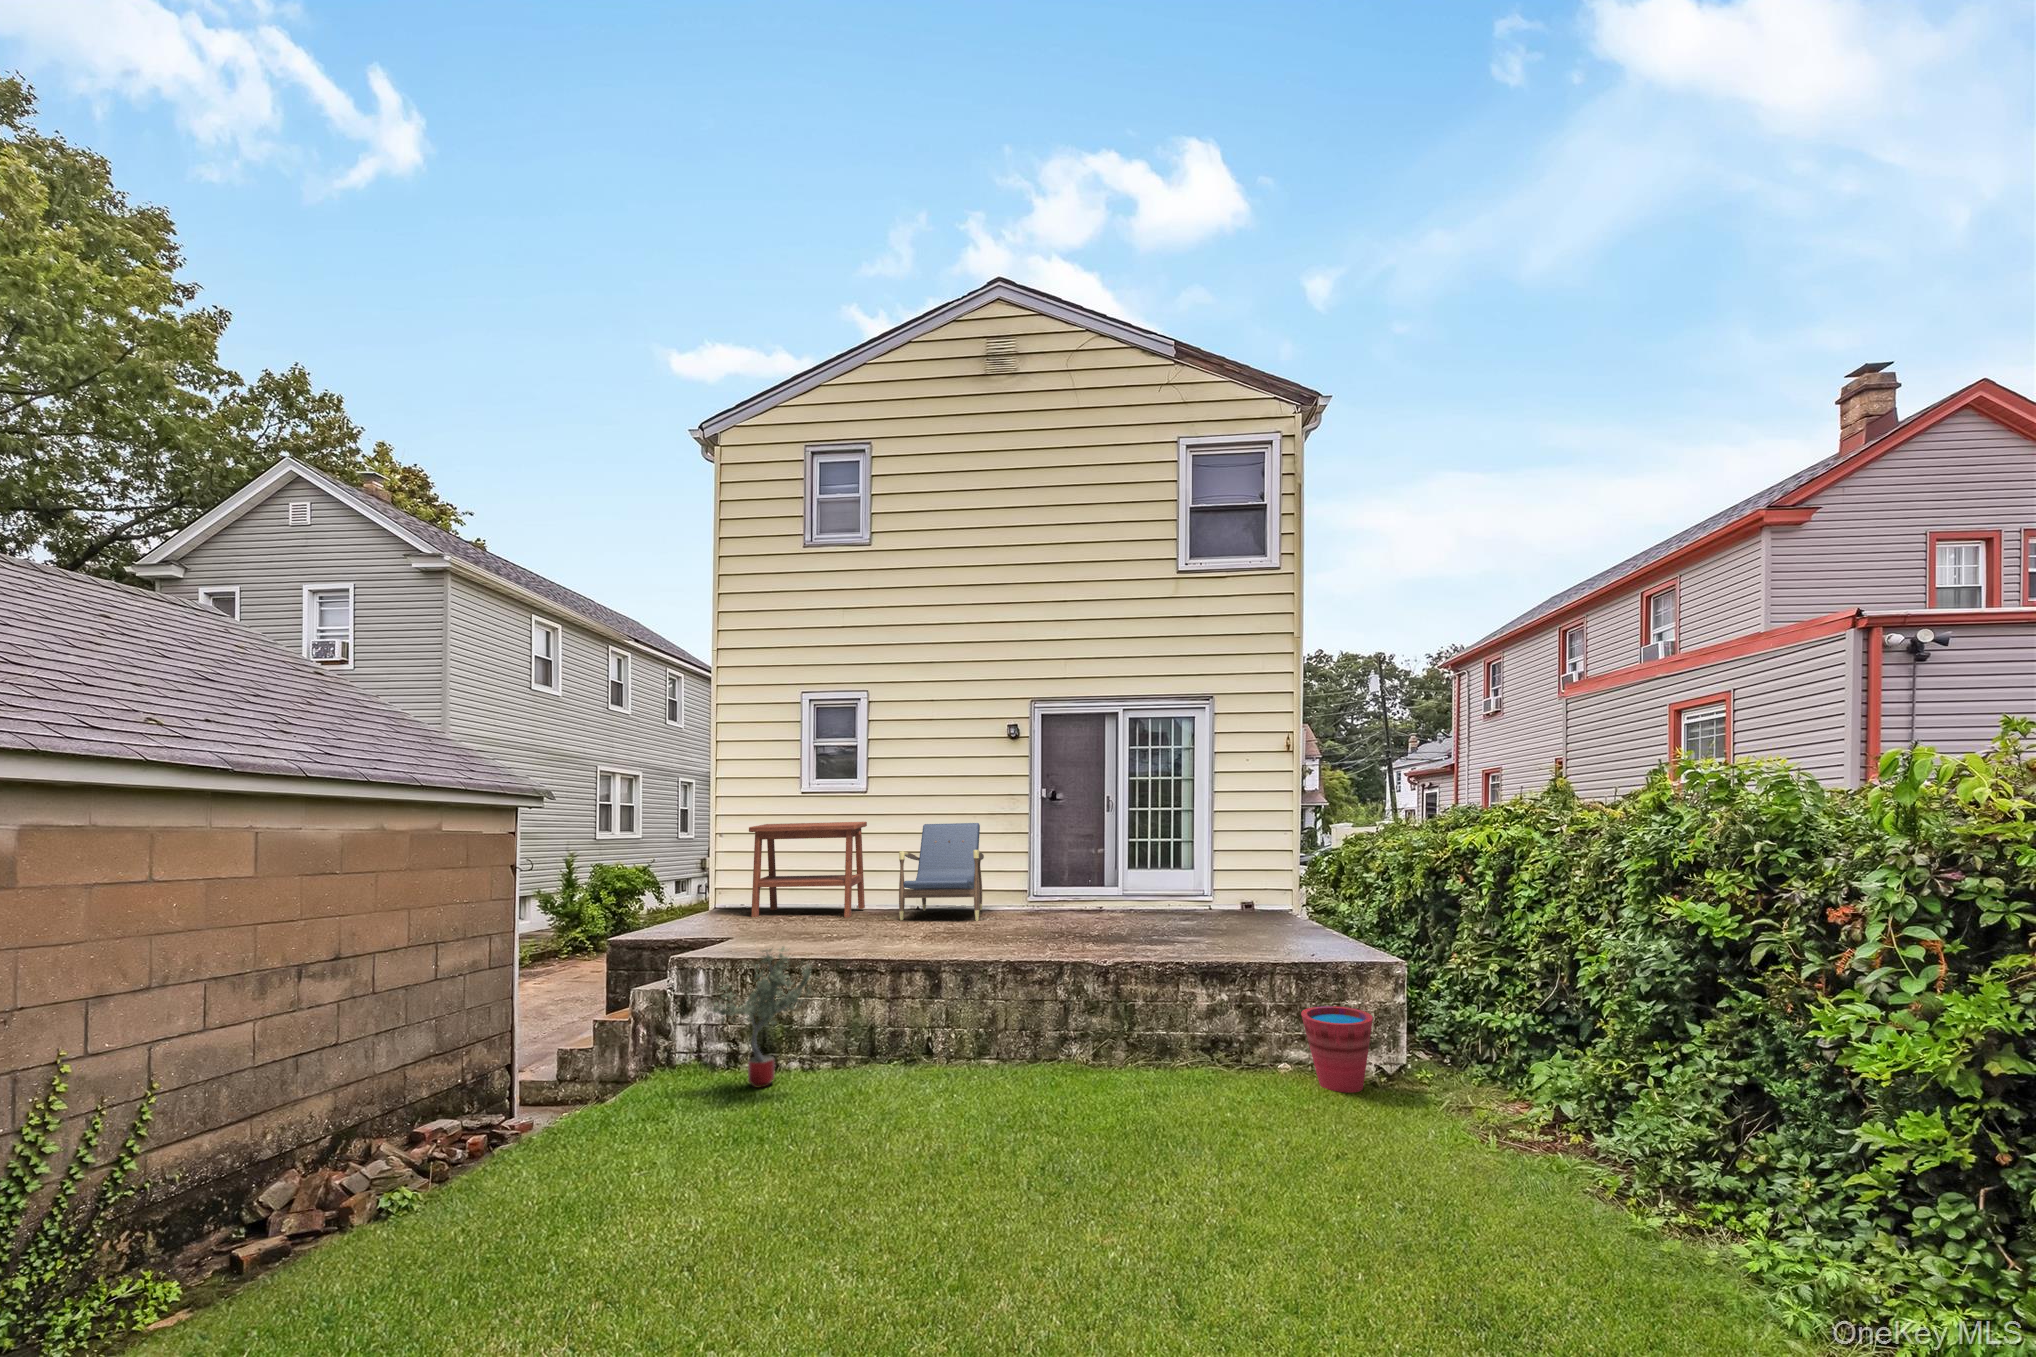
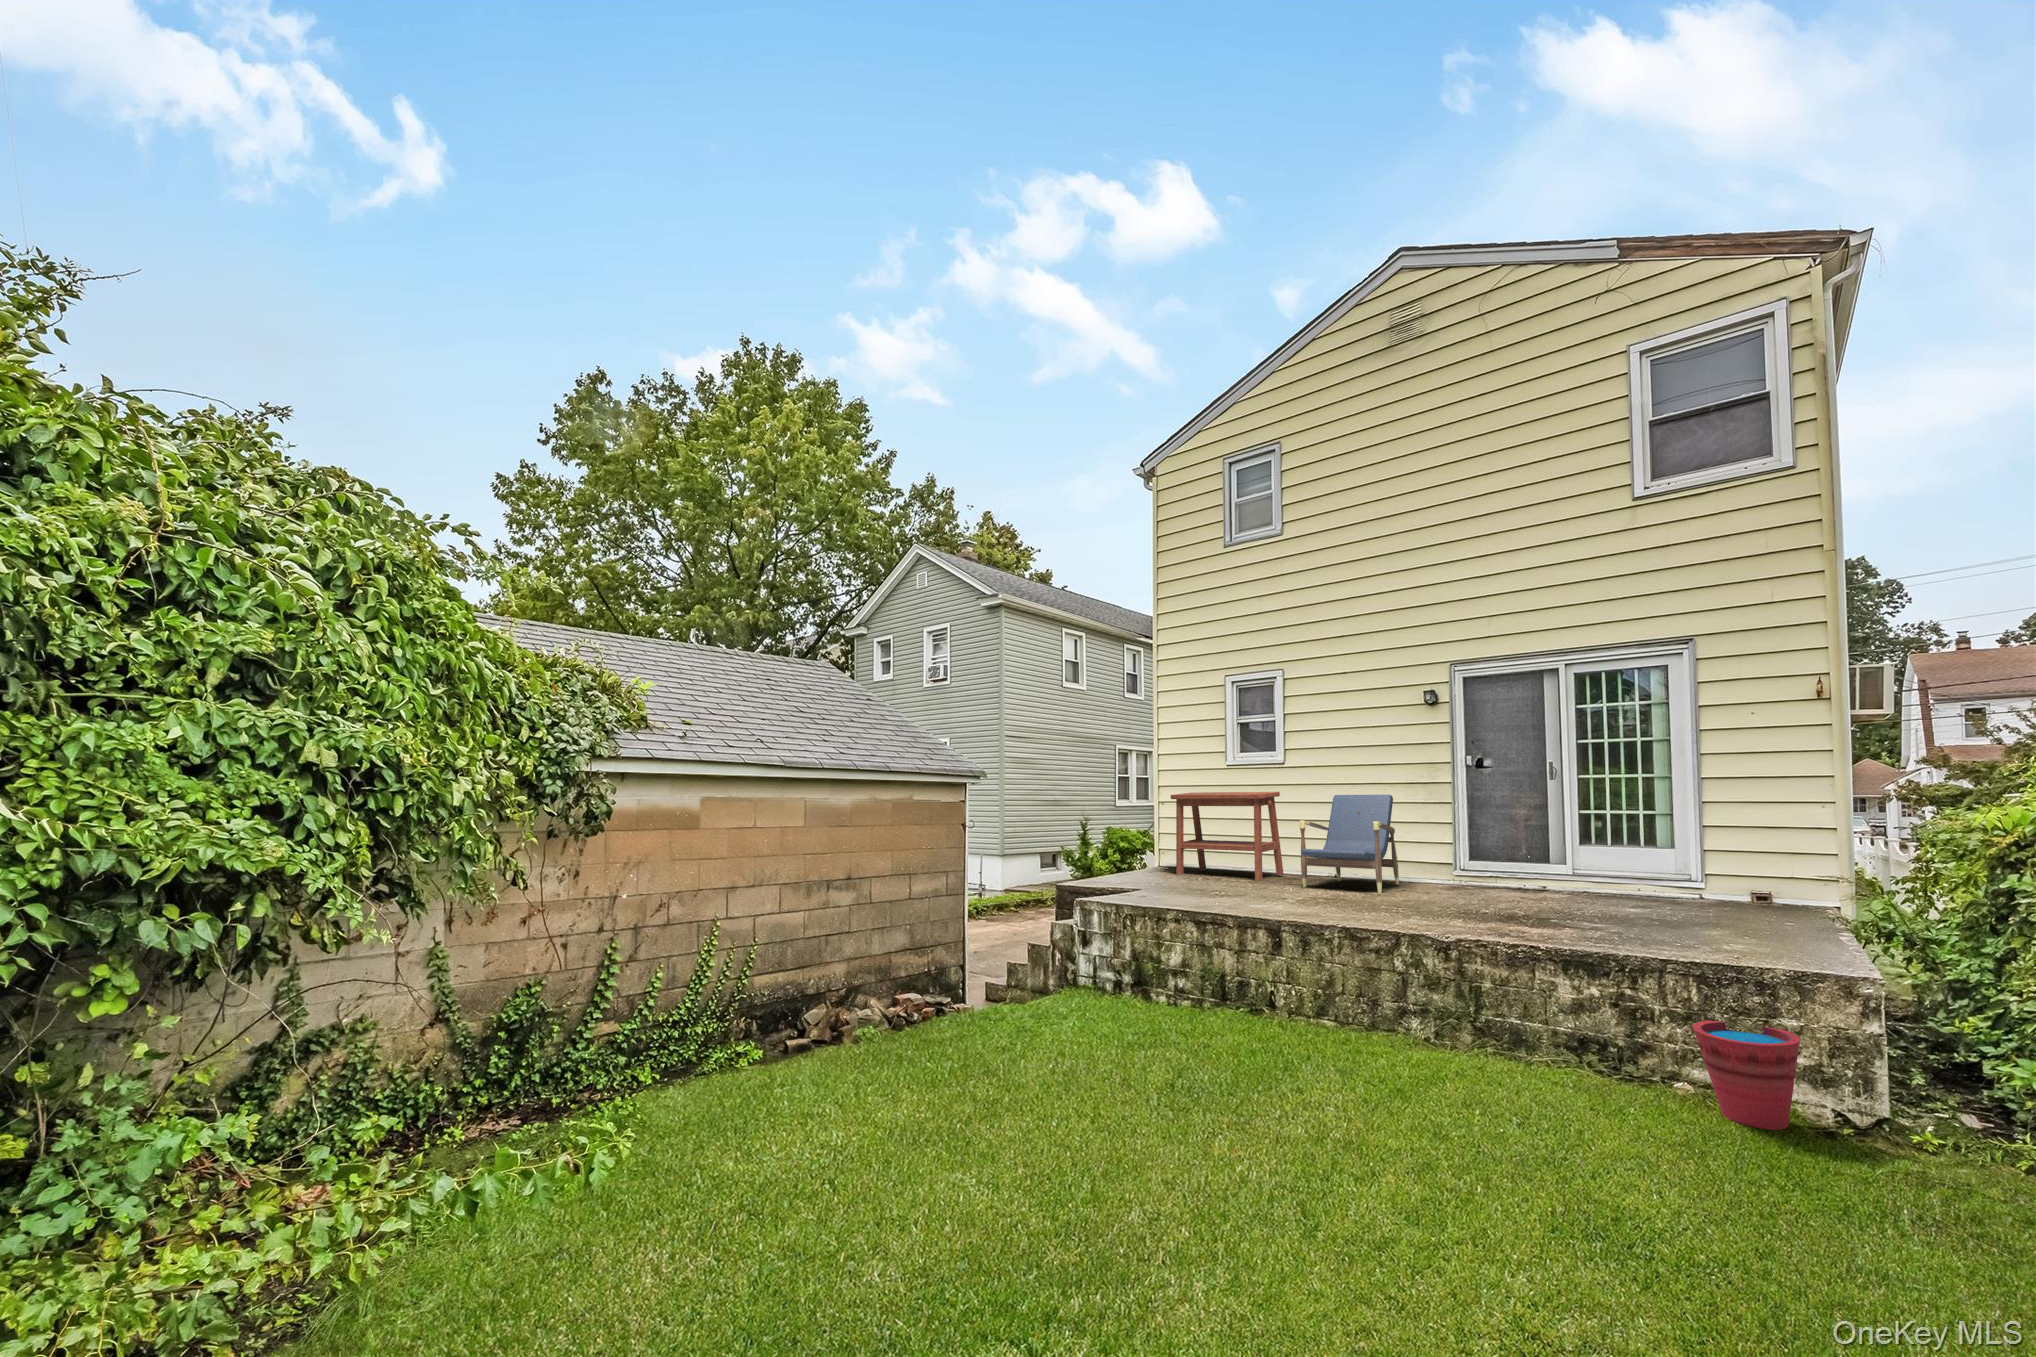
potted tree: present [712,947,811,1088] -> none [1088,893,1164,1009]

